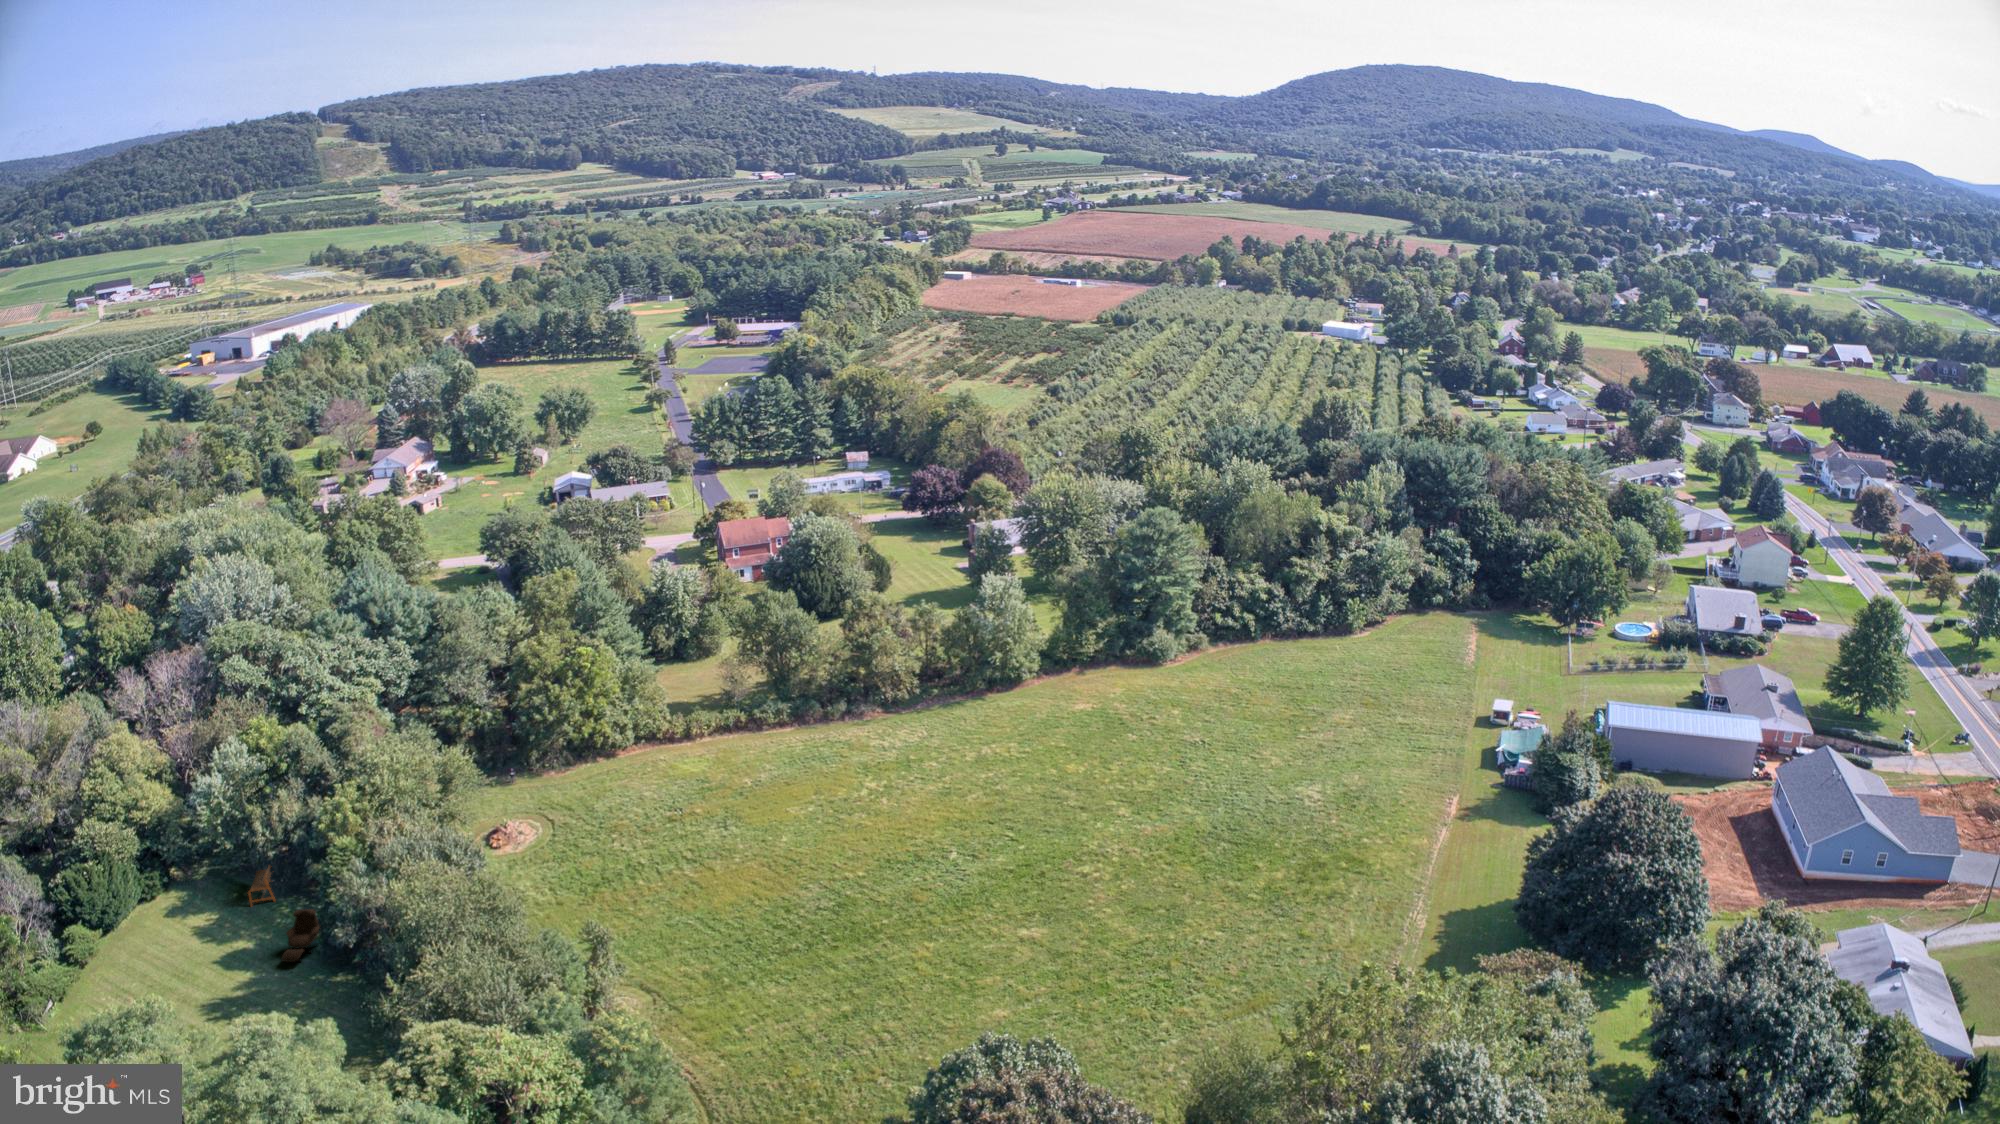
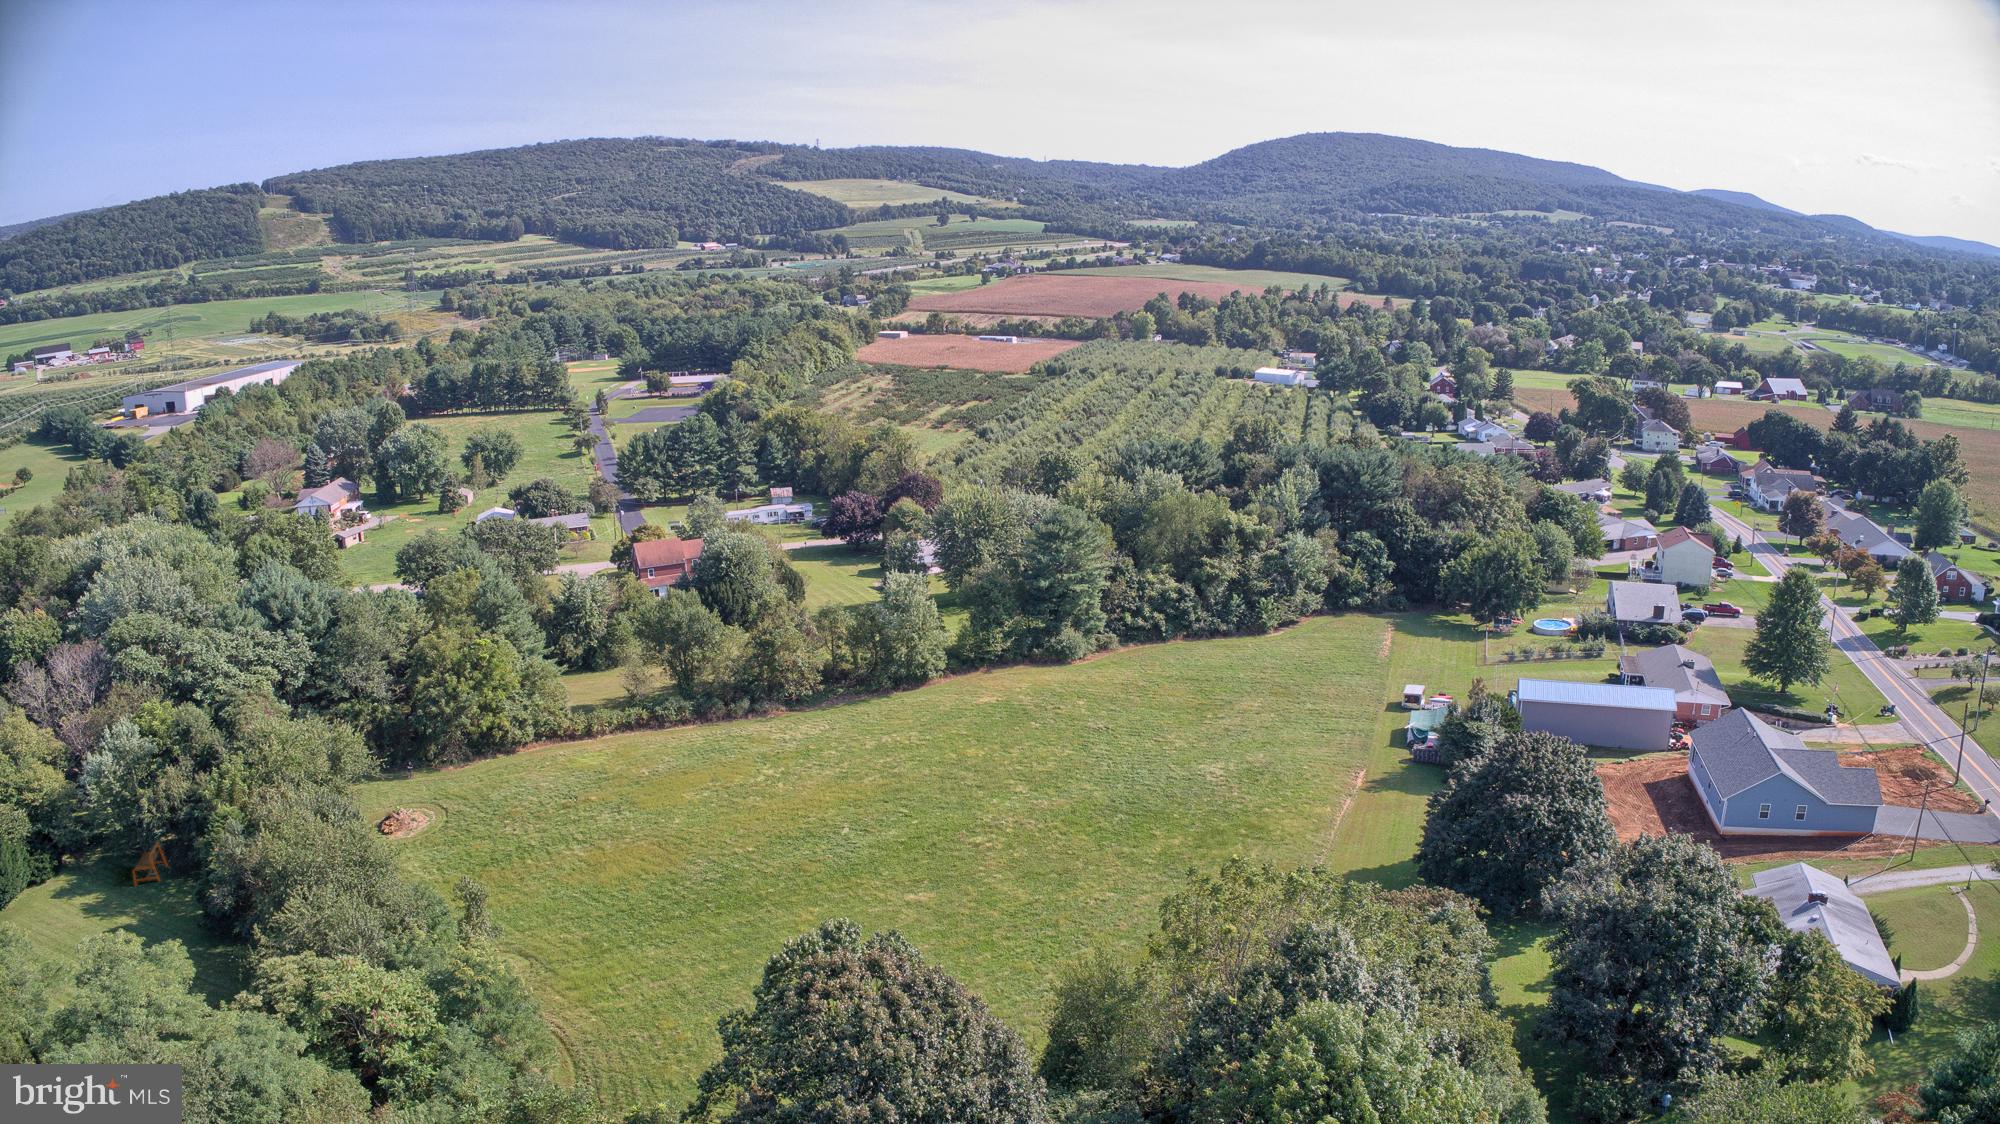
lounge chair: present [281,909,319,962] -> none [159,882,201,937]

